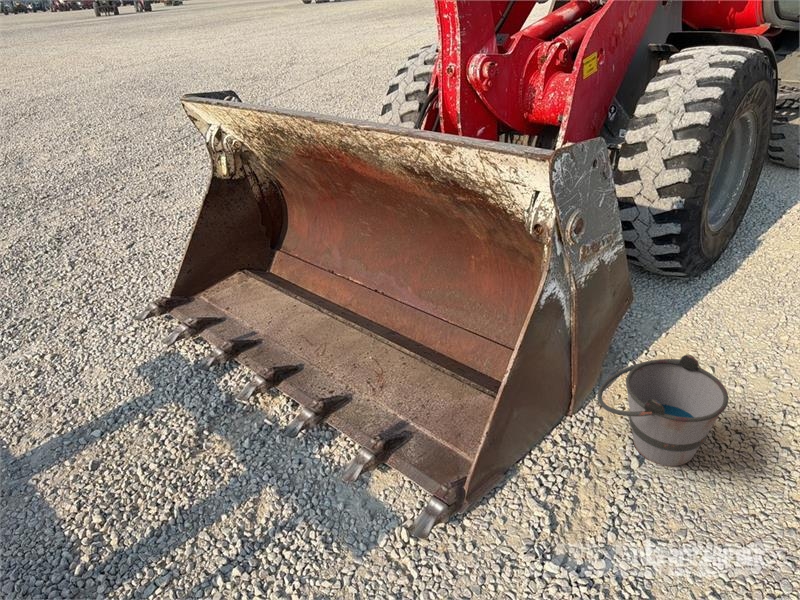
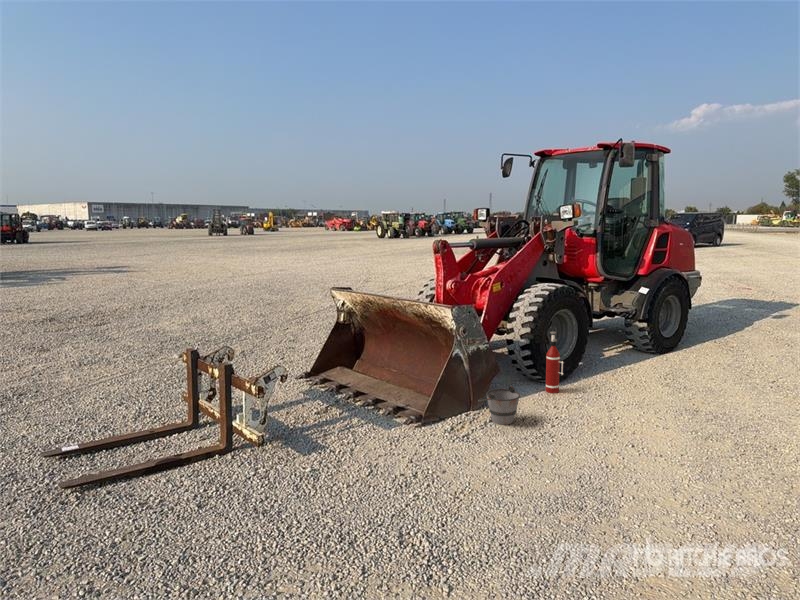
fire extinguisher: none [699,173,763,313] -> present [546,332,564,393]

